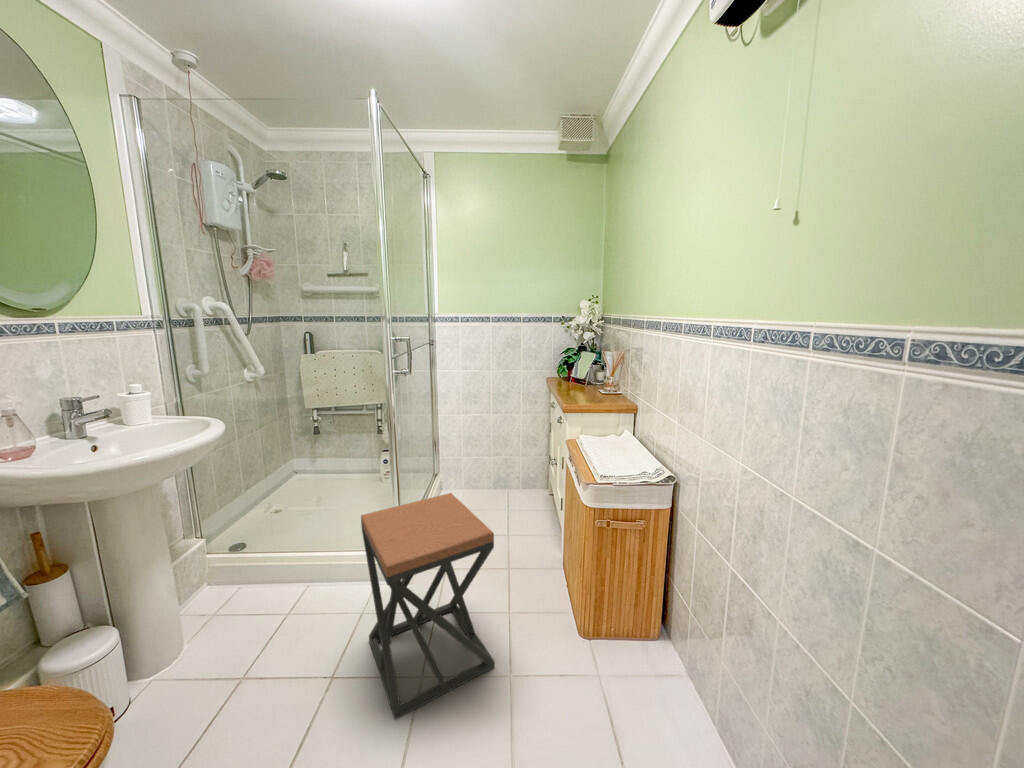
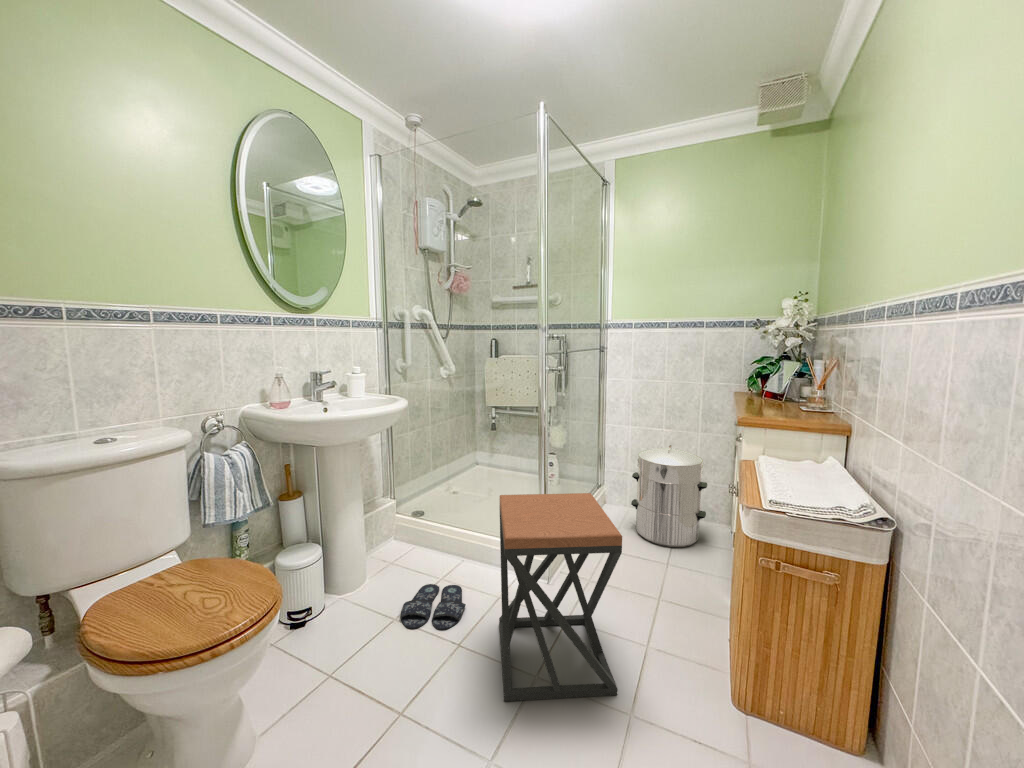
waste bin: none [470,427,531,515] -> present [631,445,707,547]
slippers: none [247,614,327,686] -> present [401,584,466,630]

